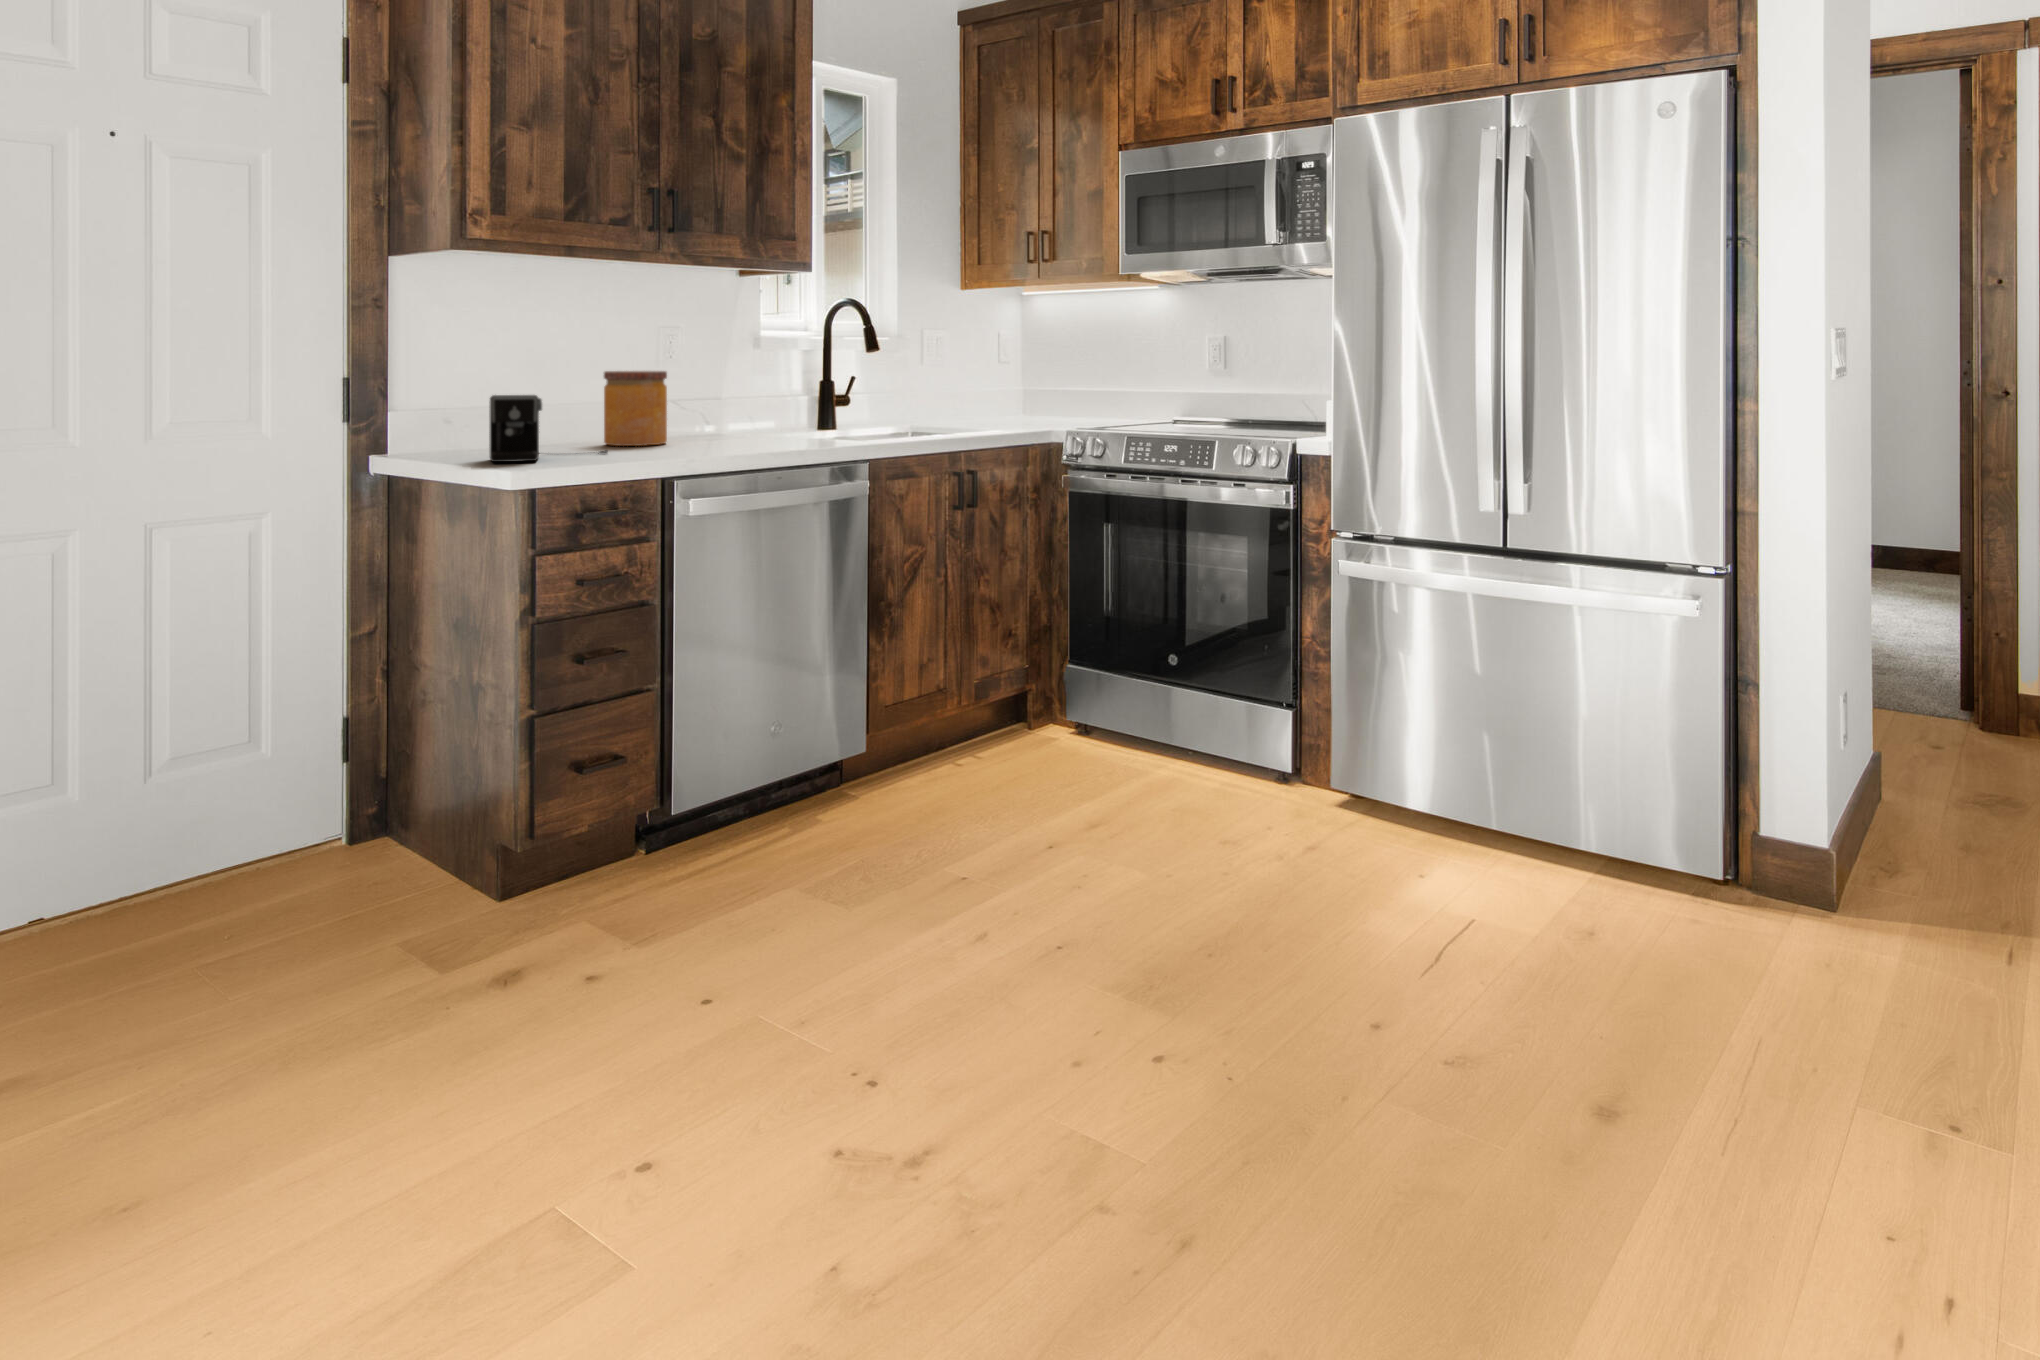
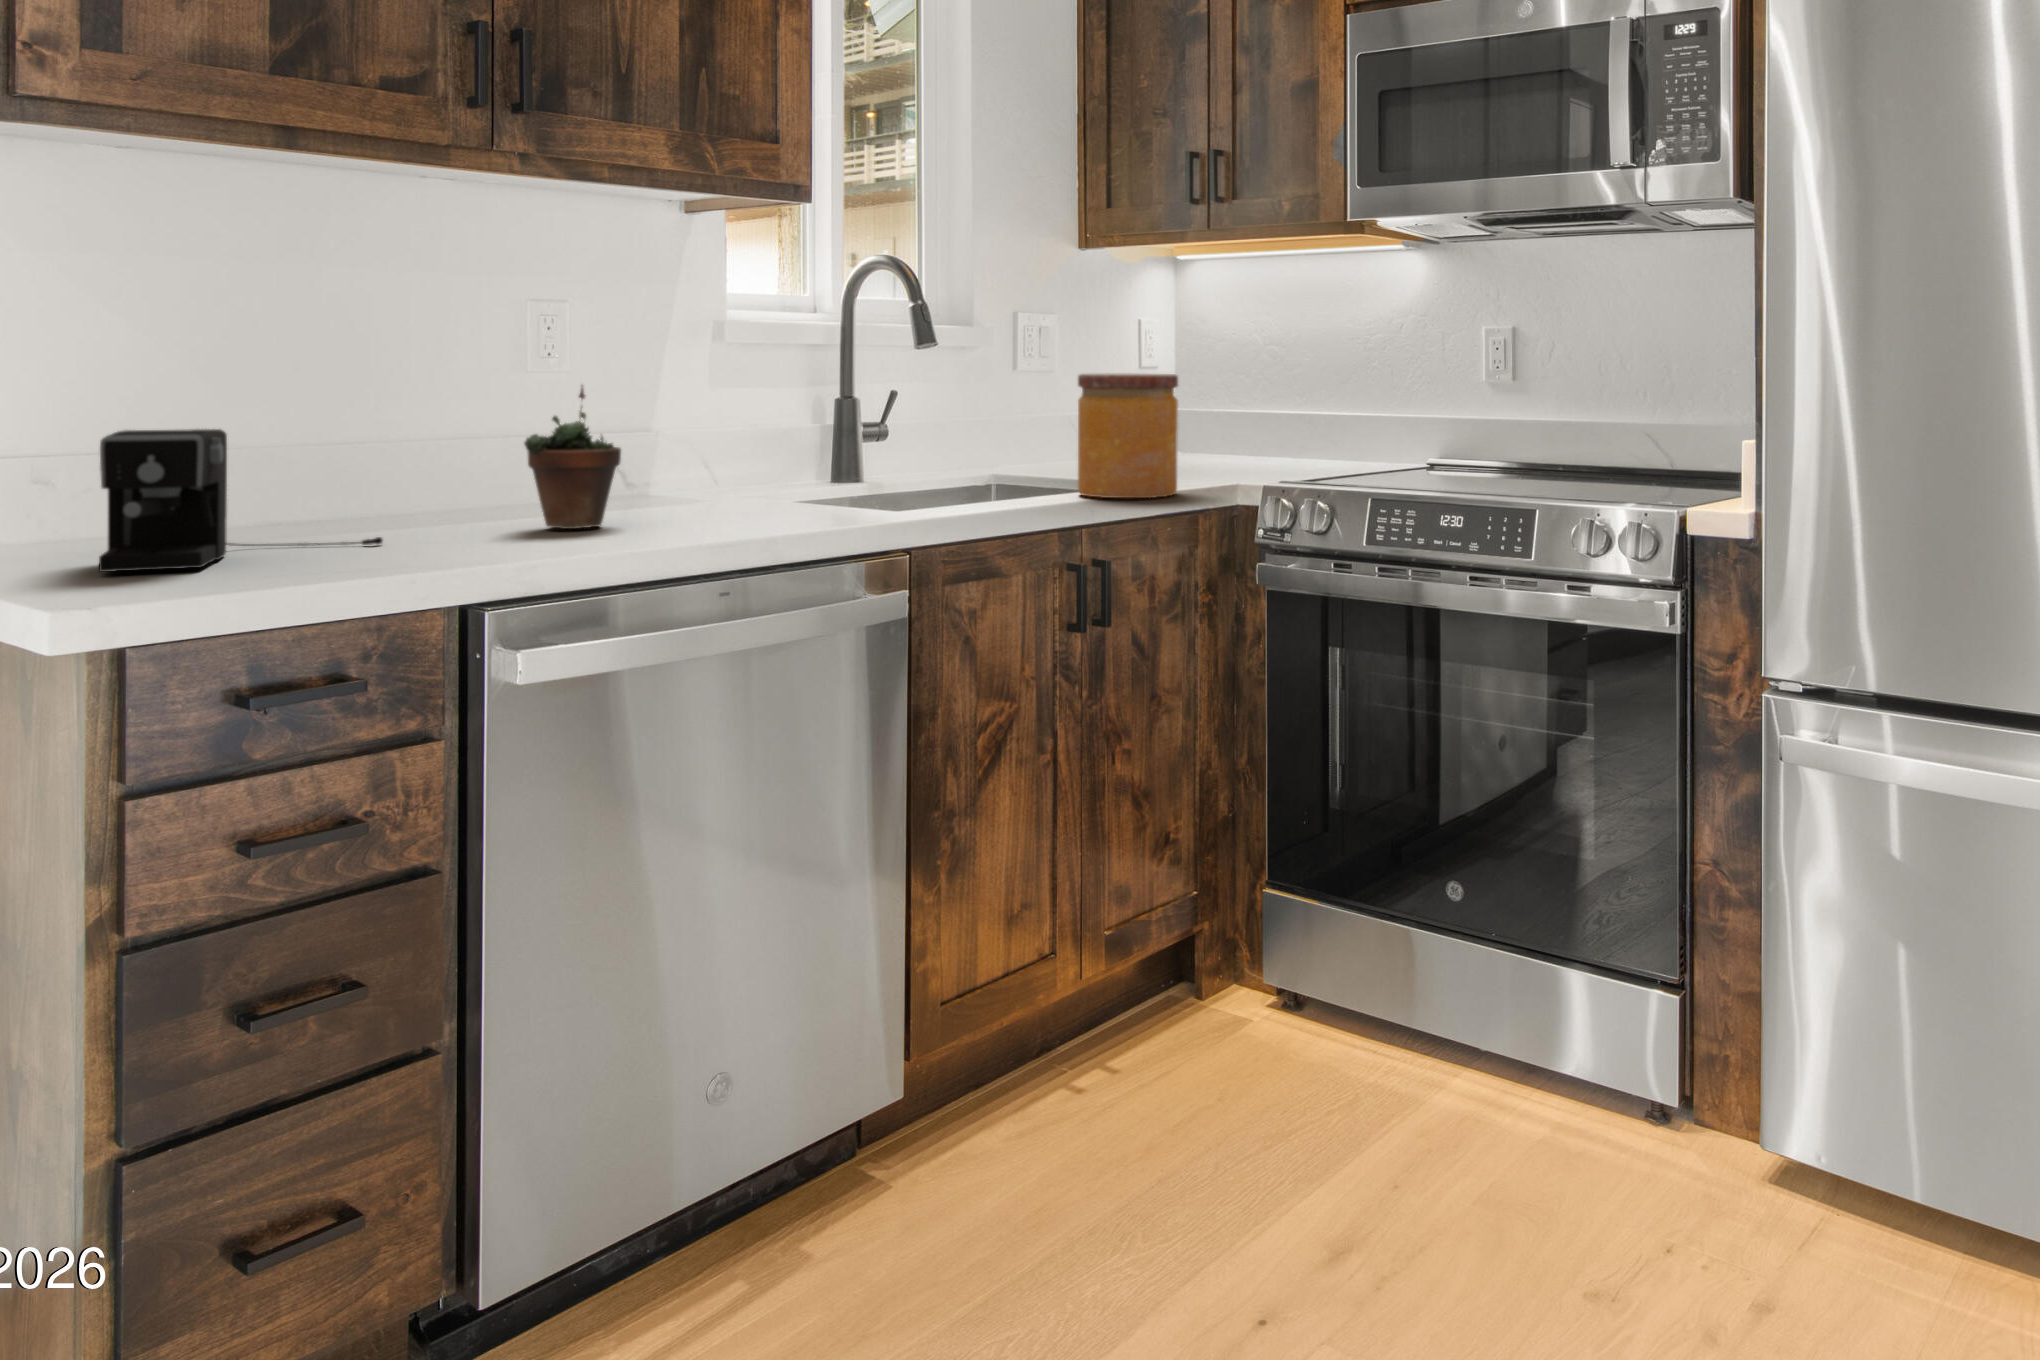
jar: present [604,371,667,446] -> present [1078,373,1178,498]
succulent plant: none [673,372,720,448] -> present [524,386,621,529]

